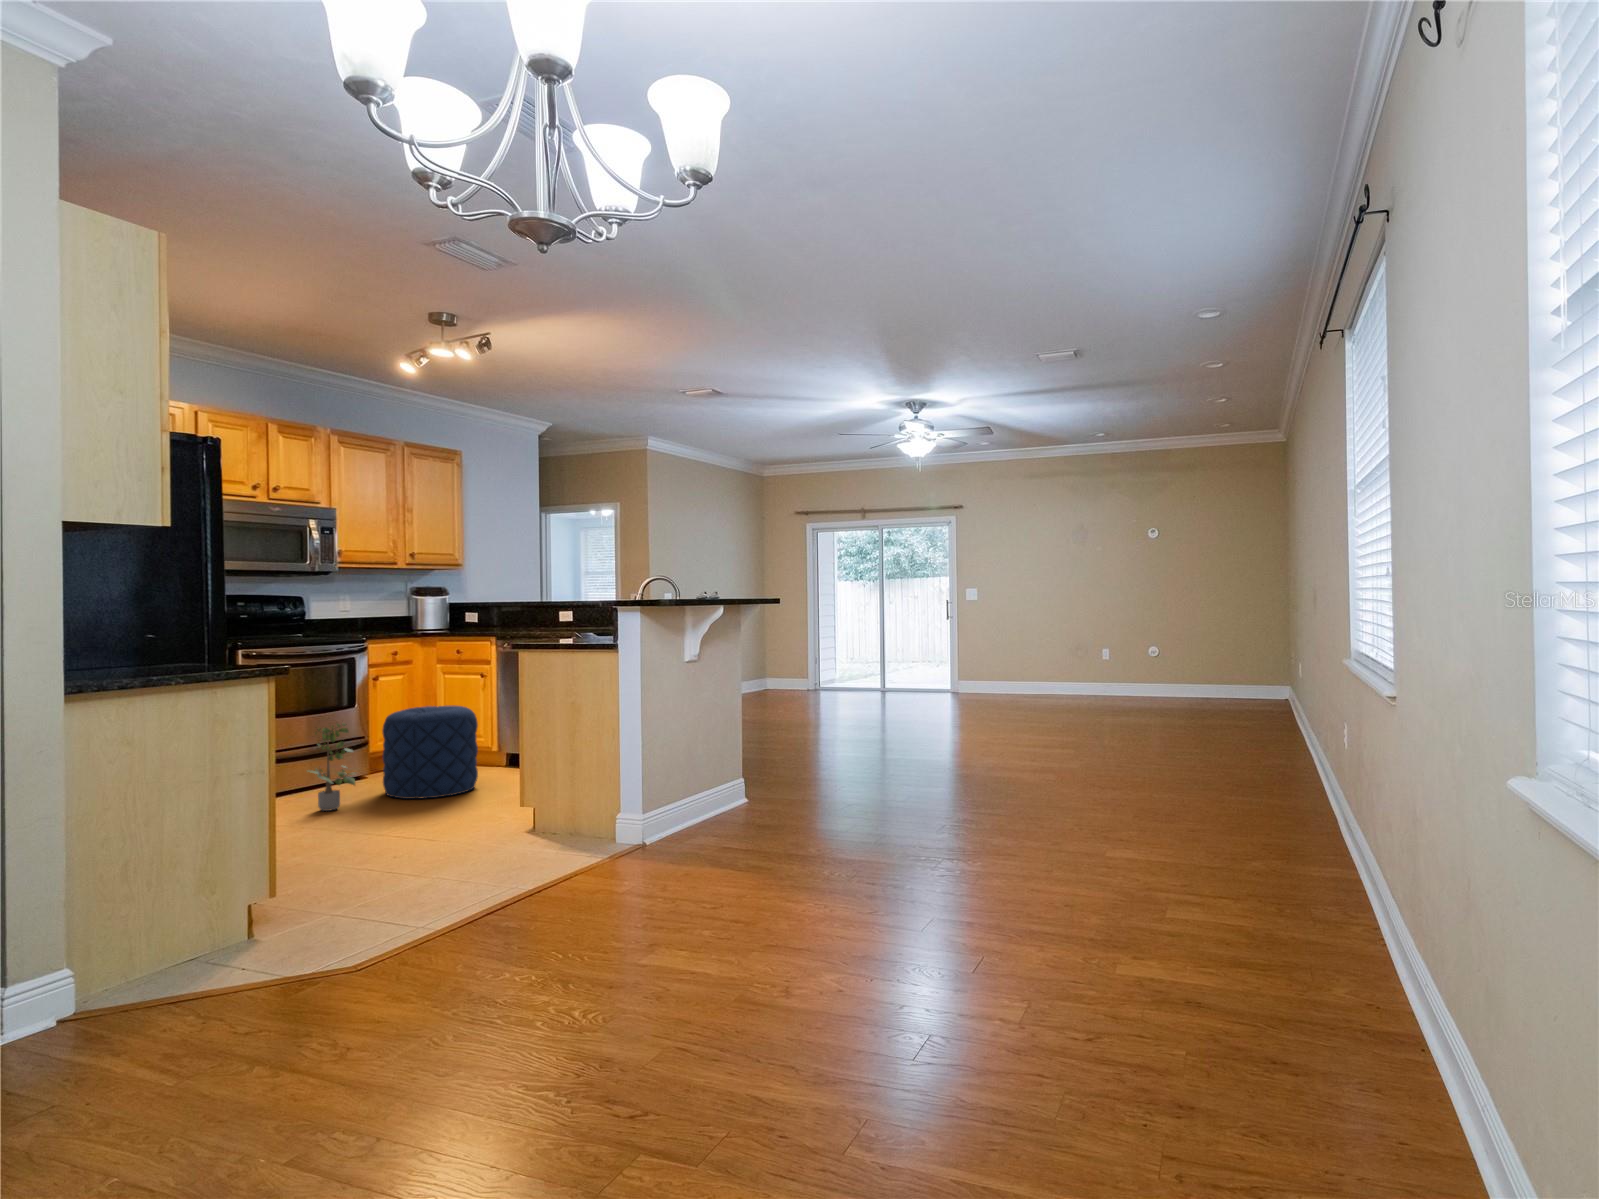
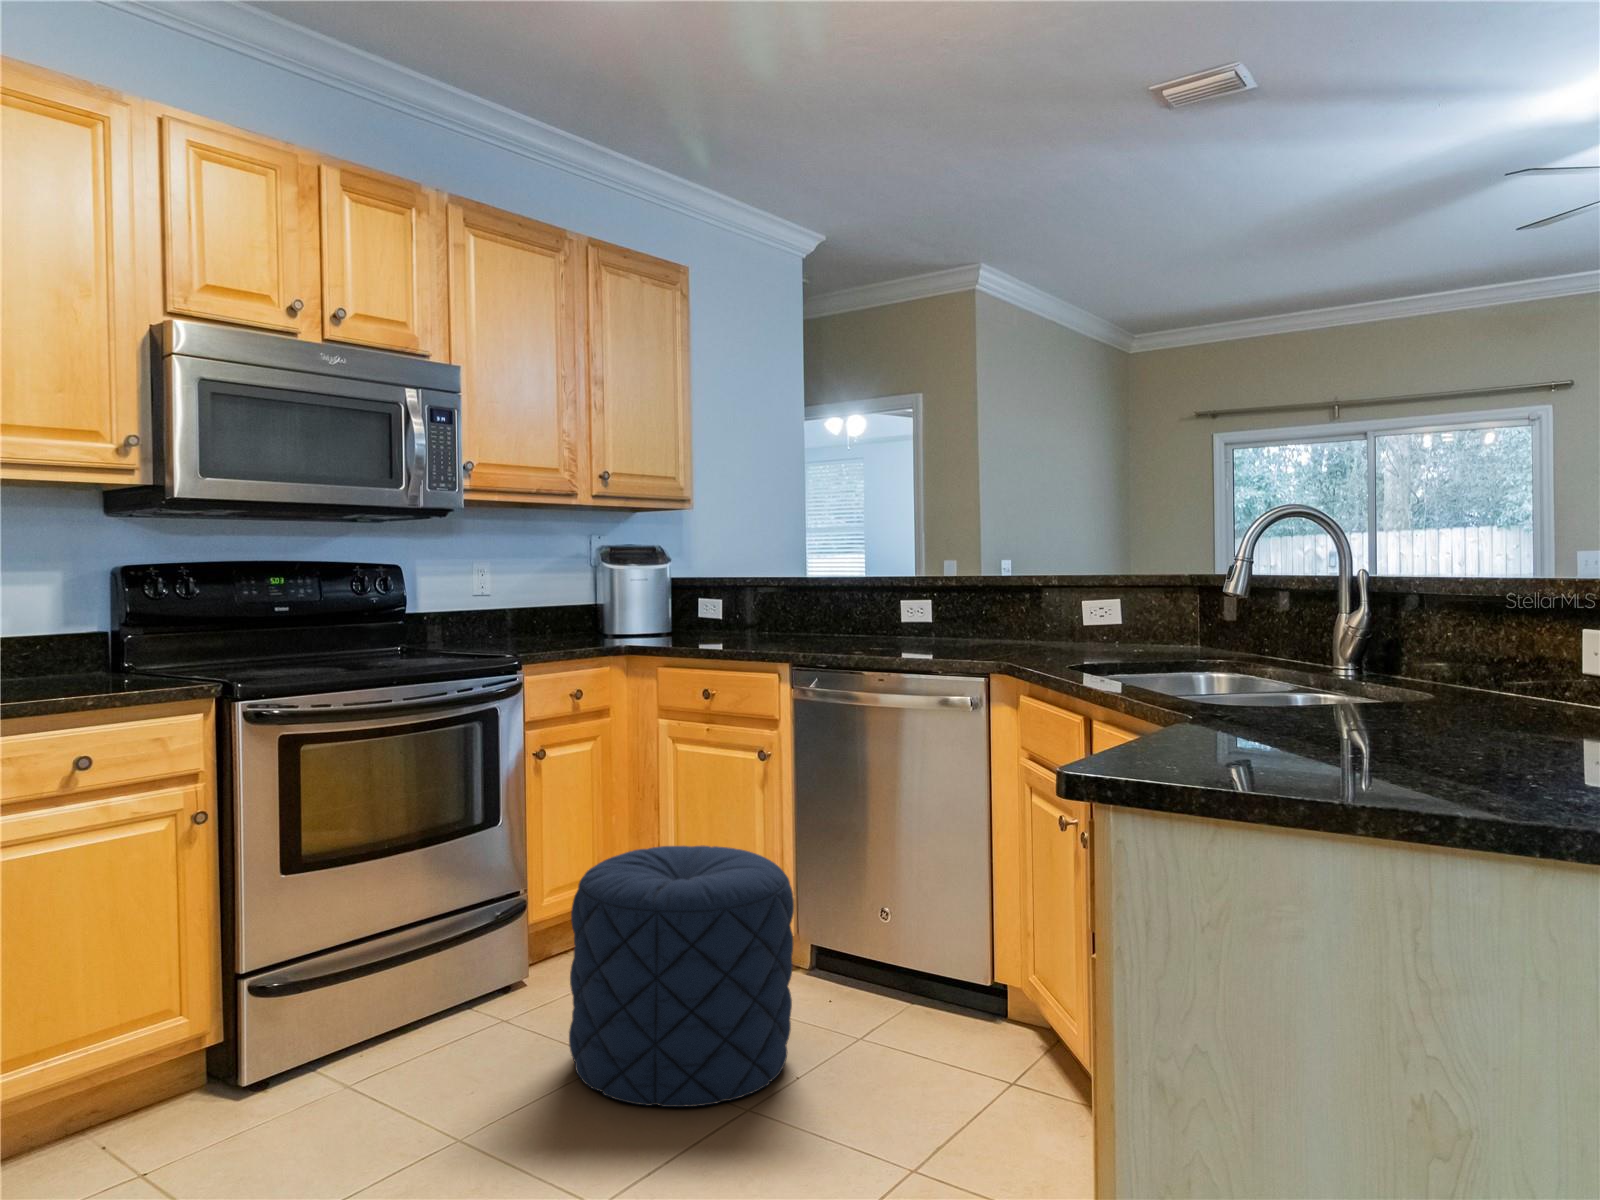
potted plant: present [308,723,356,811] -> none [392,906,522,1151]

